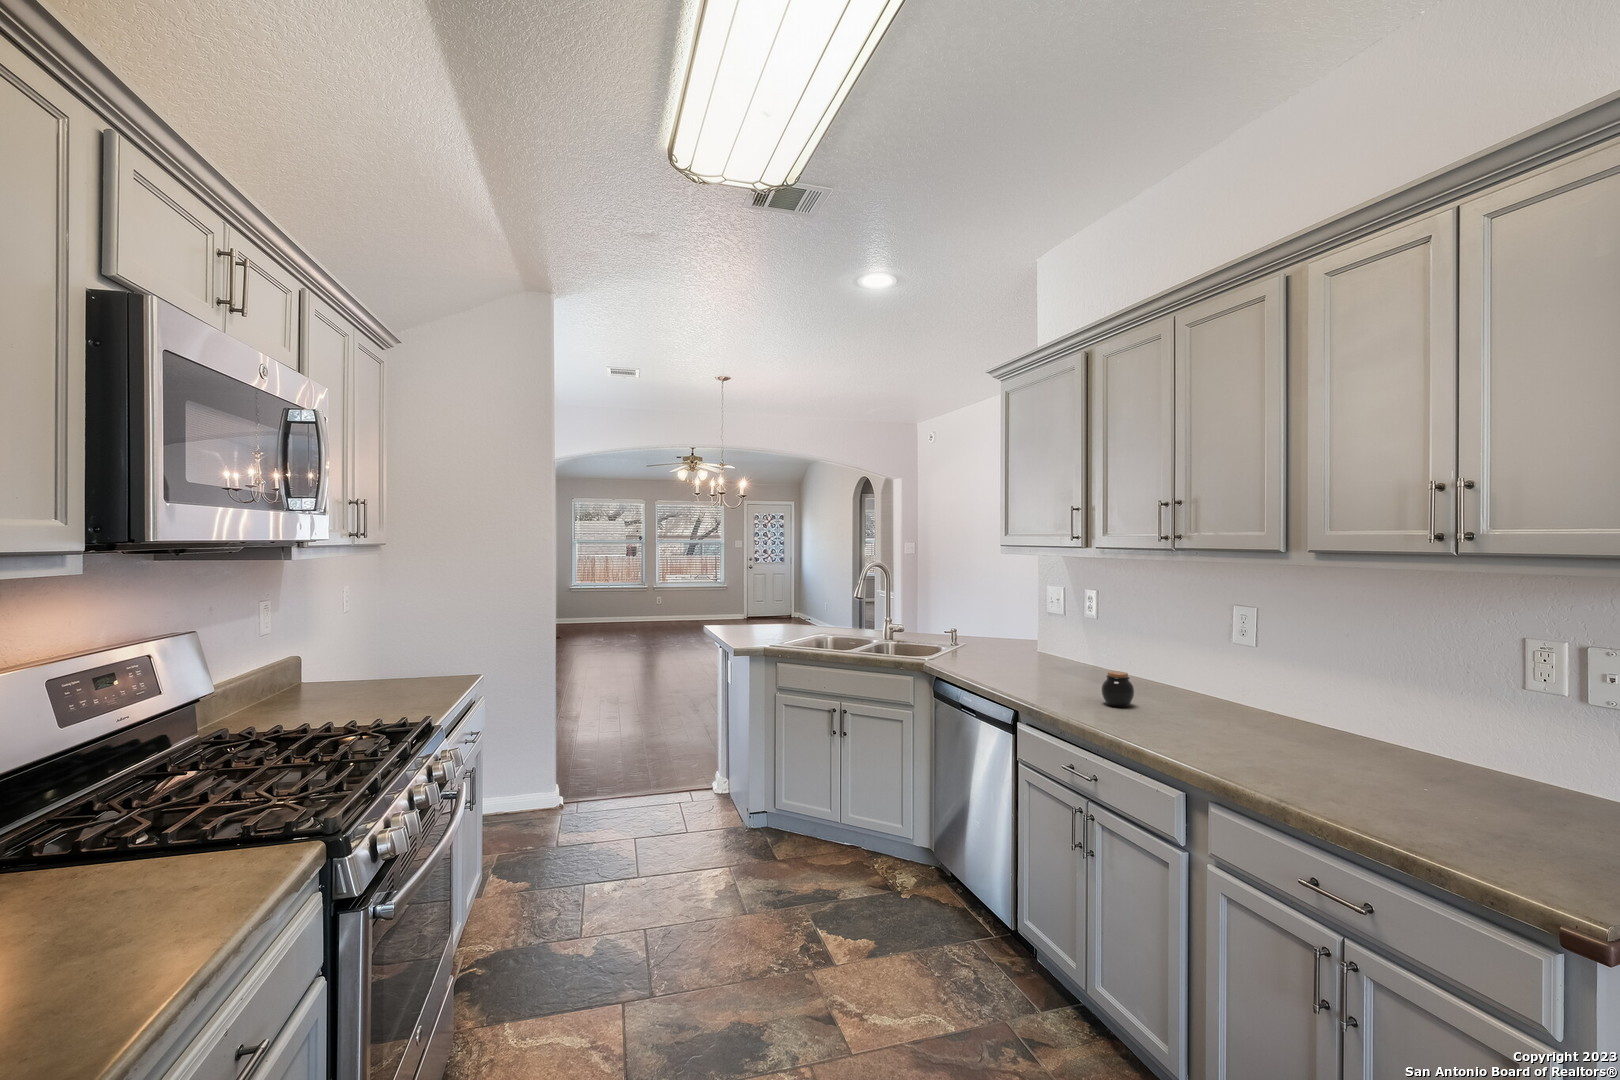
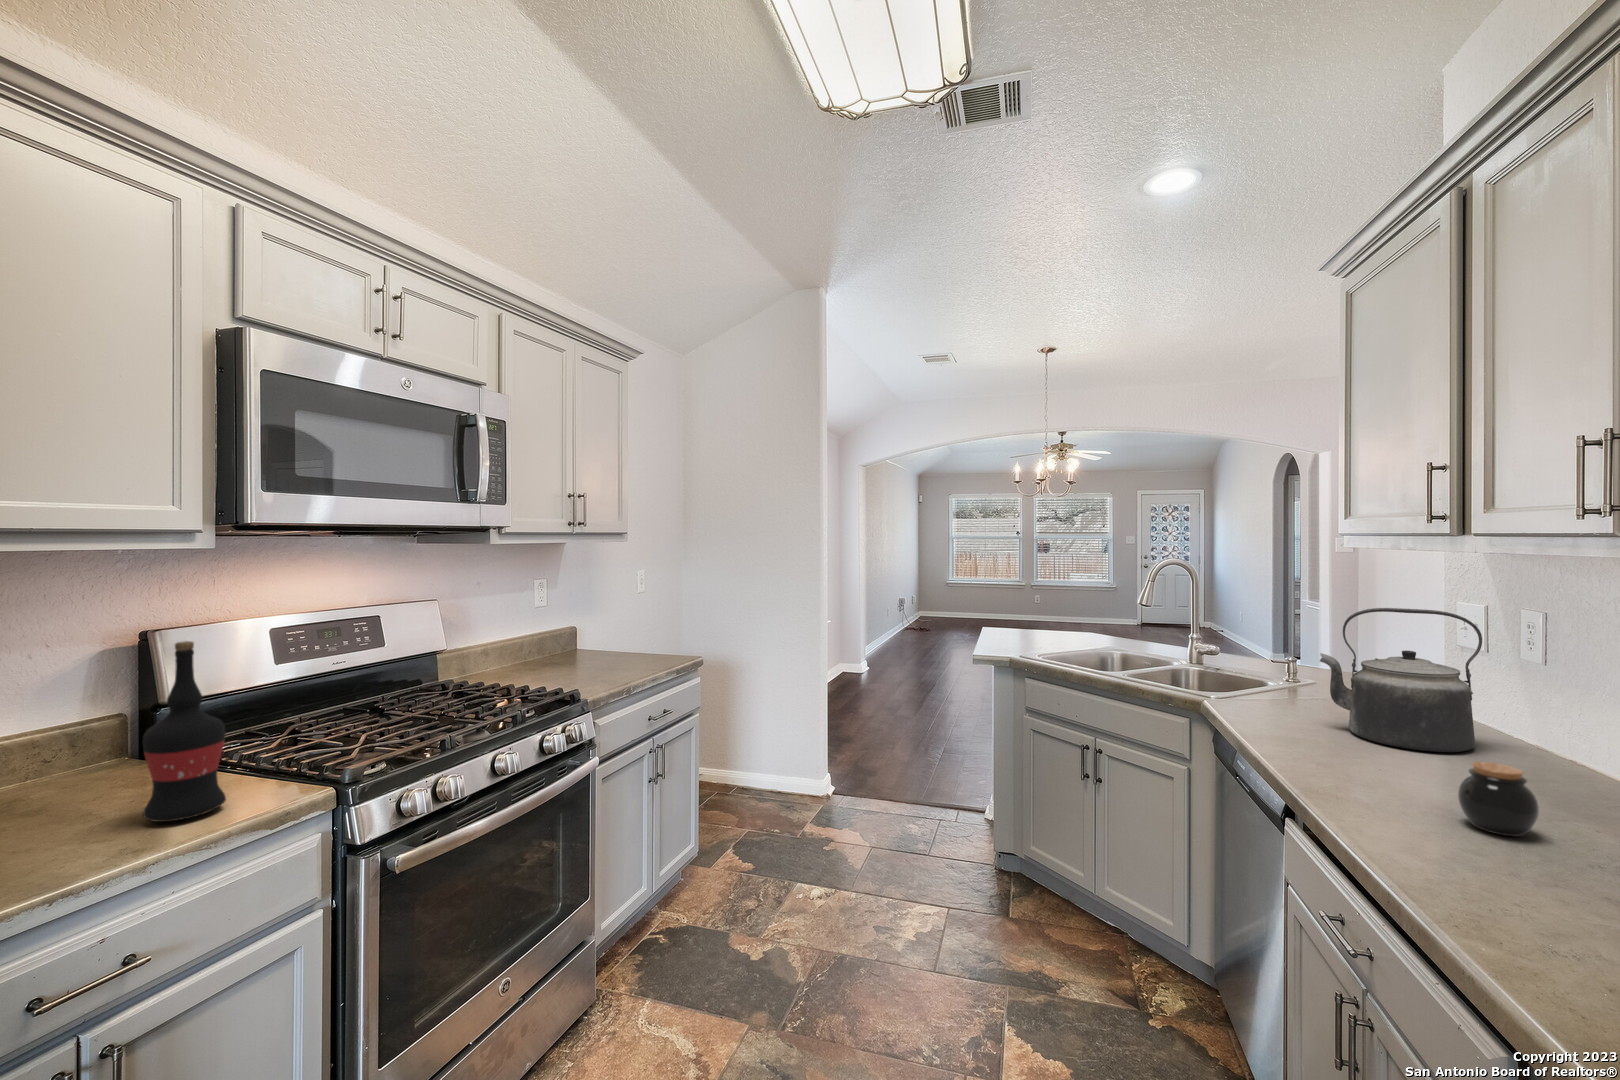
kettle: none [1001,592,1078,675] -> present [1320,608,1482,752]
wine bottle: none [116,684,220,913] -> present [143,641,226,822]

